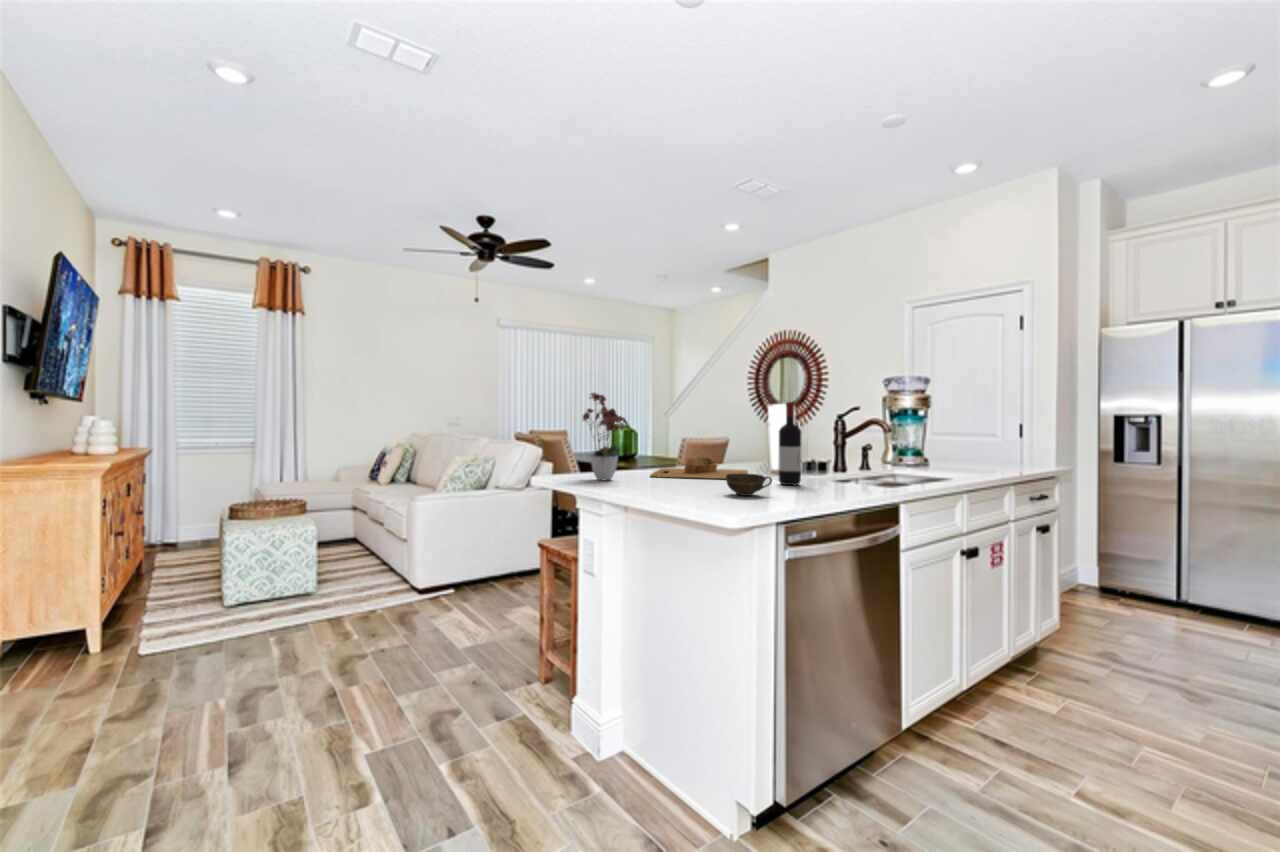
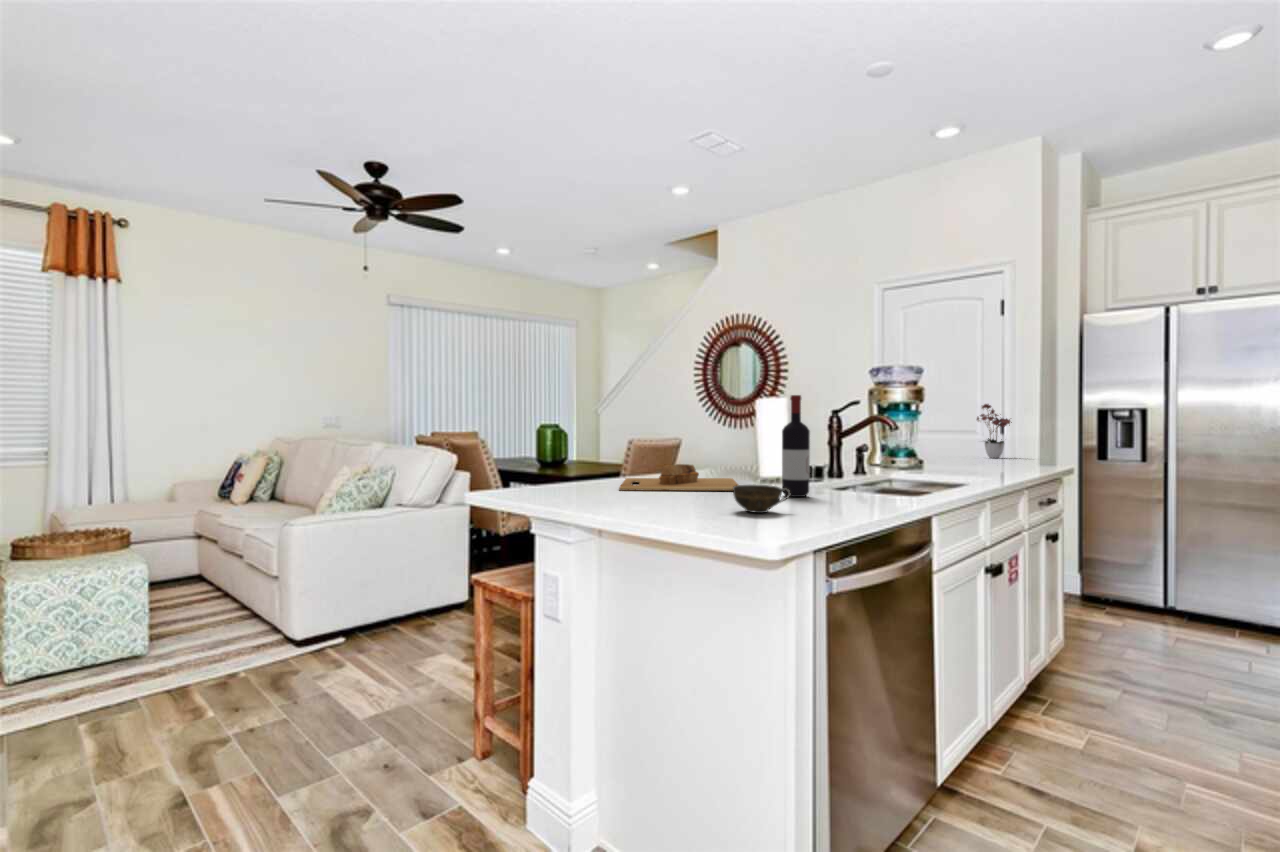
flower arrangement: present [583,393,628,480] -> present [977,404,1012,458]

